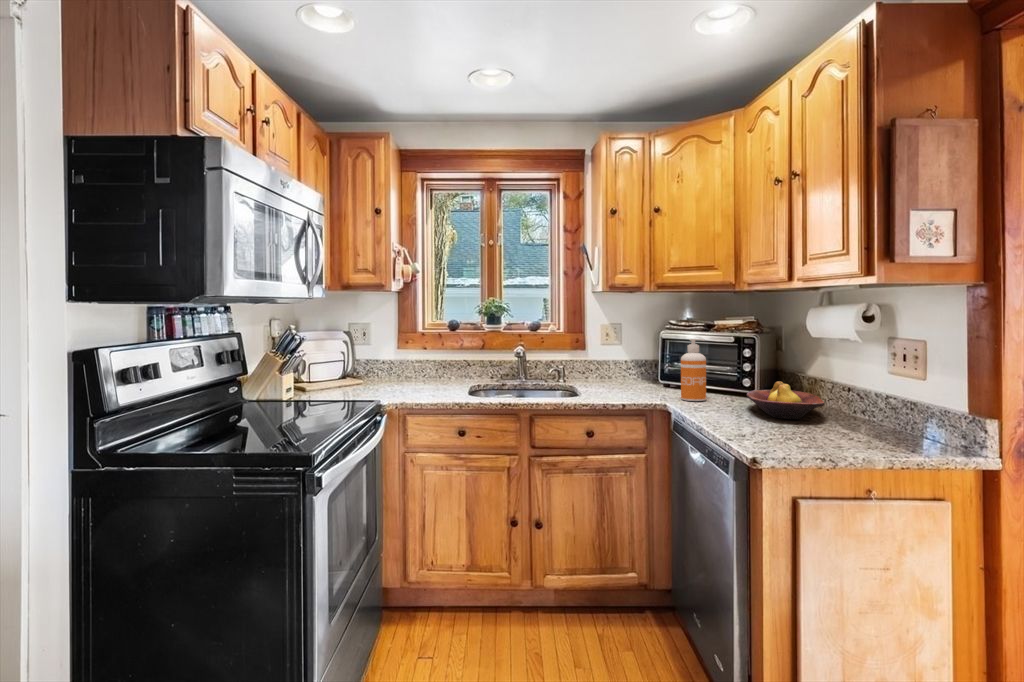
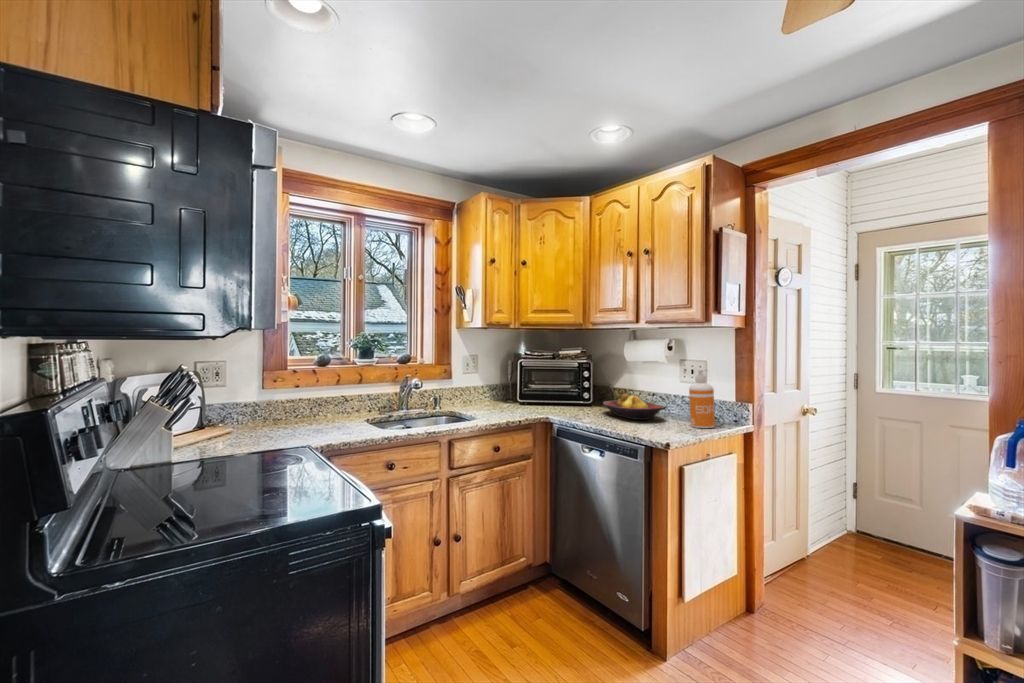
soap dispenser: present [681,339,706,401] -> present [689,369,715,428]

